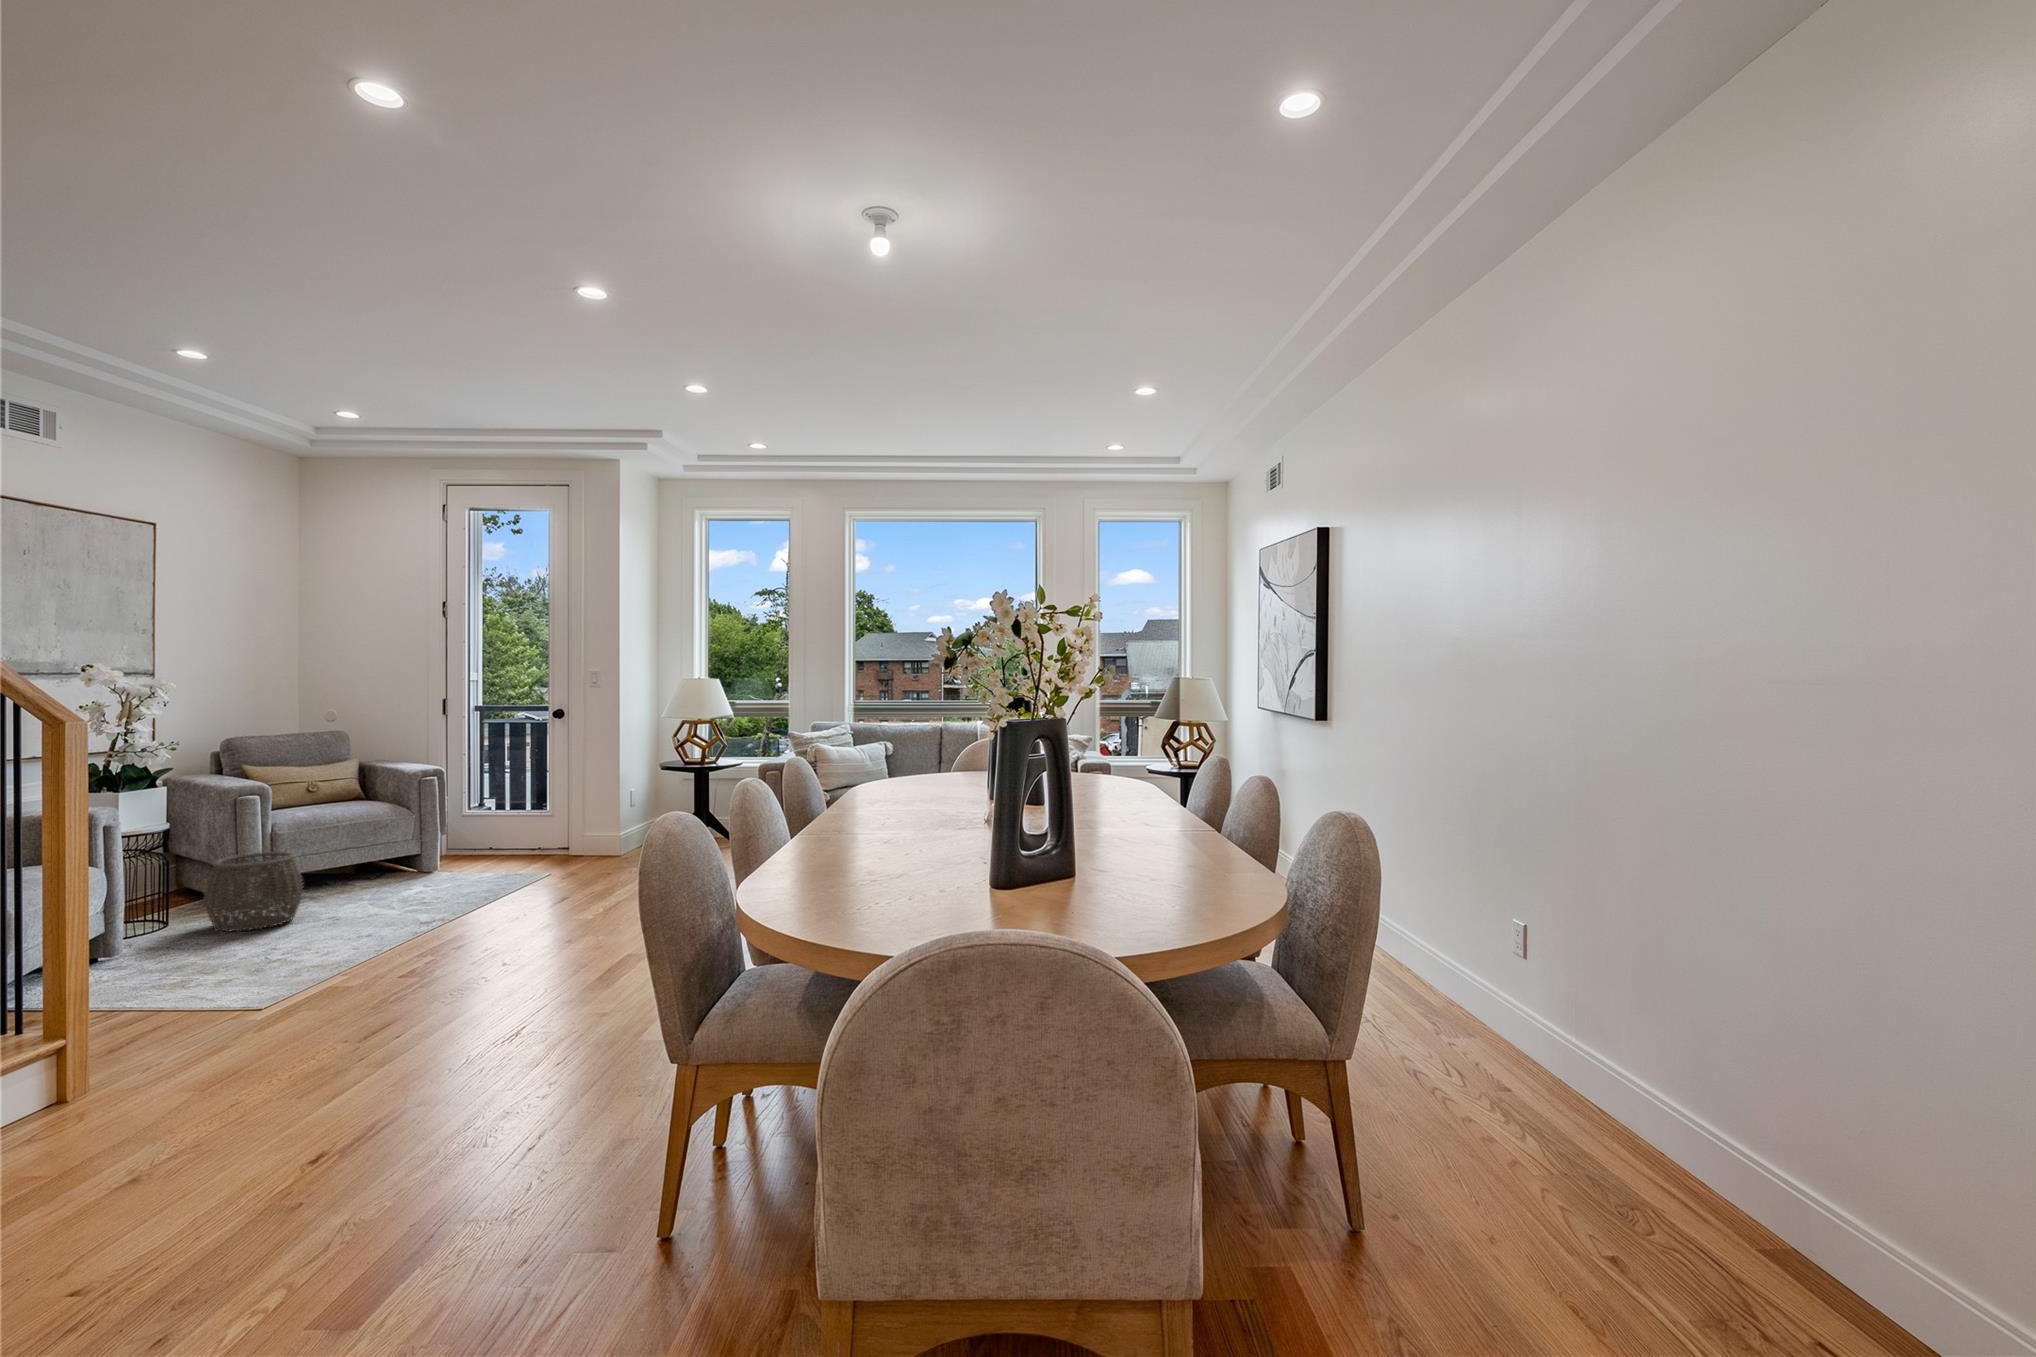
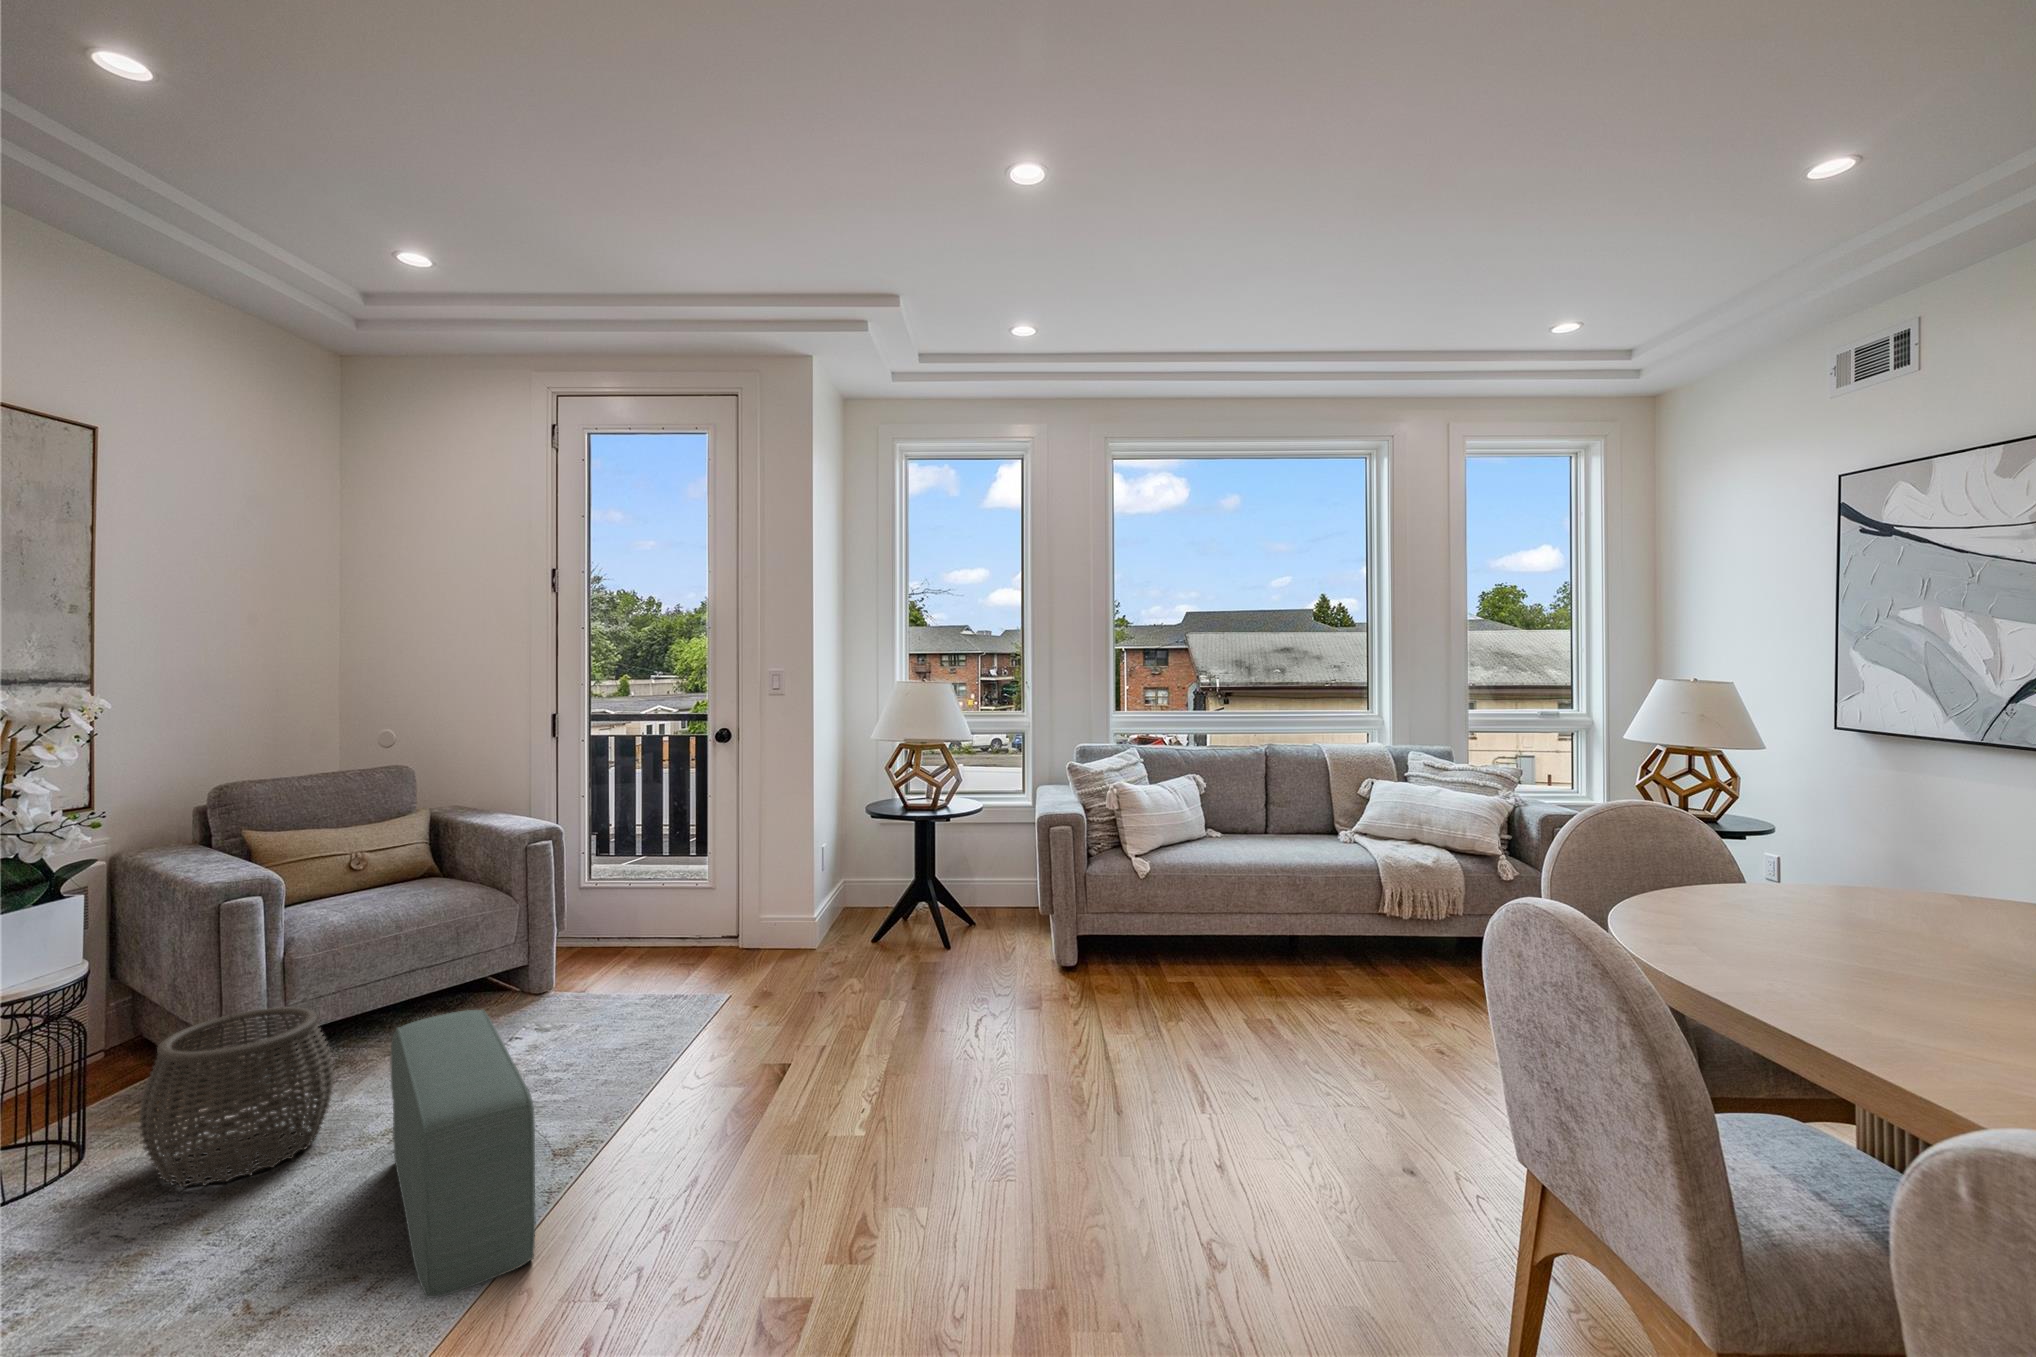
pouf: none [335,851,404,957] -> present [391,1009,536,1298]

